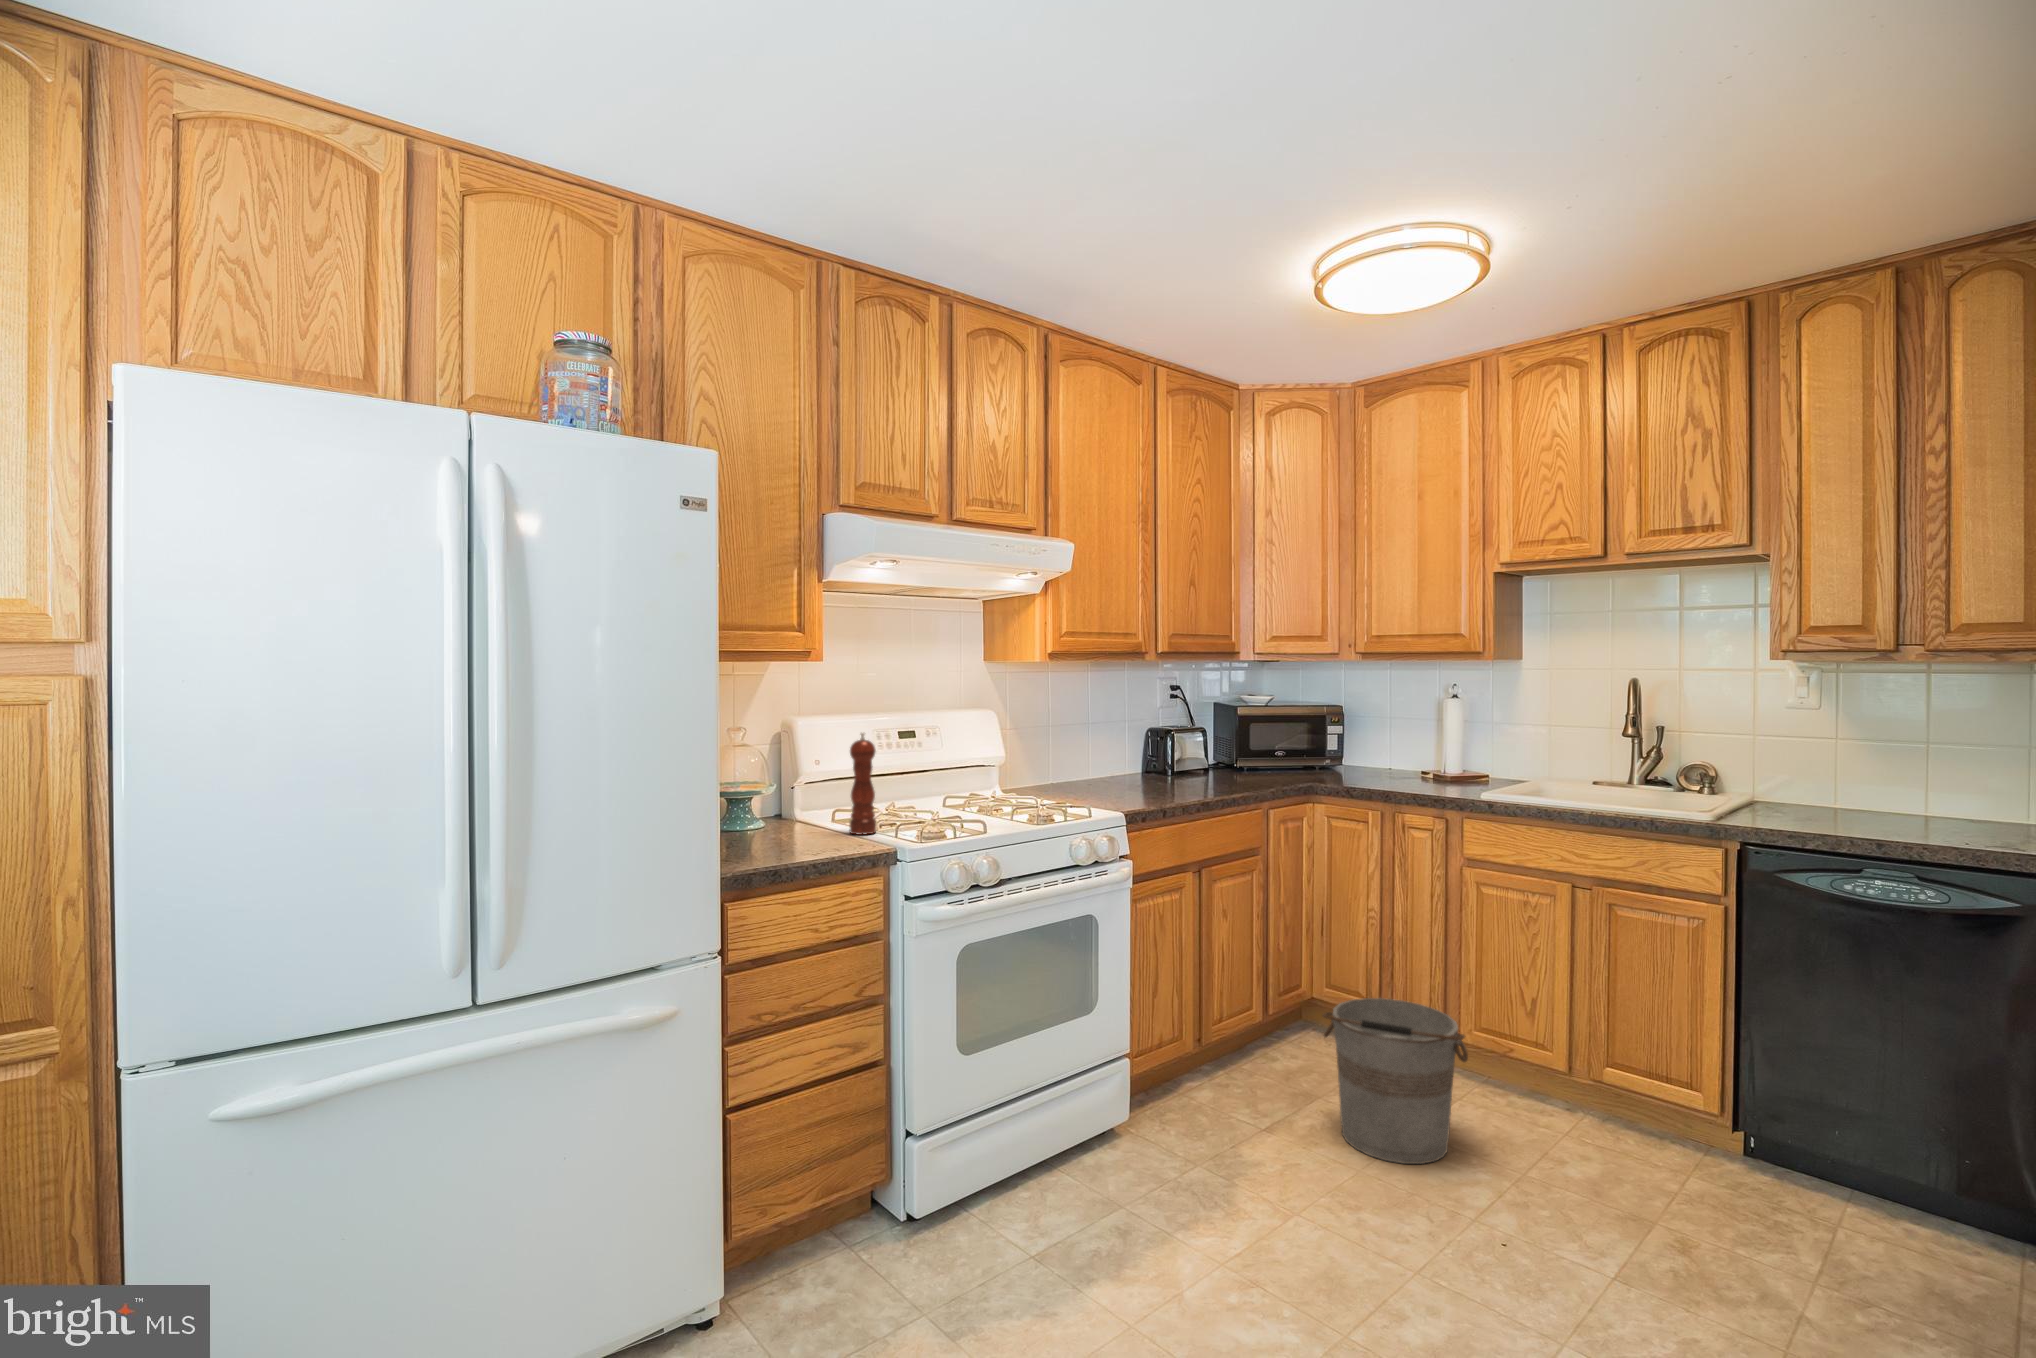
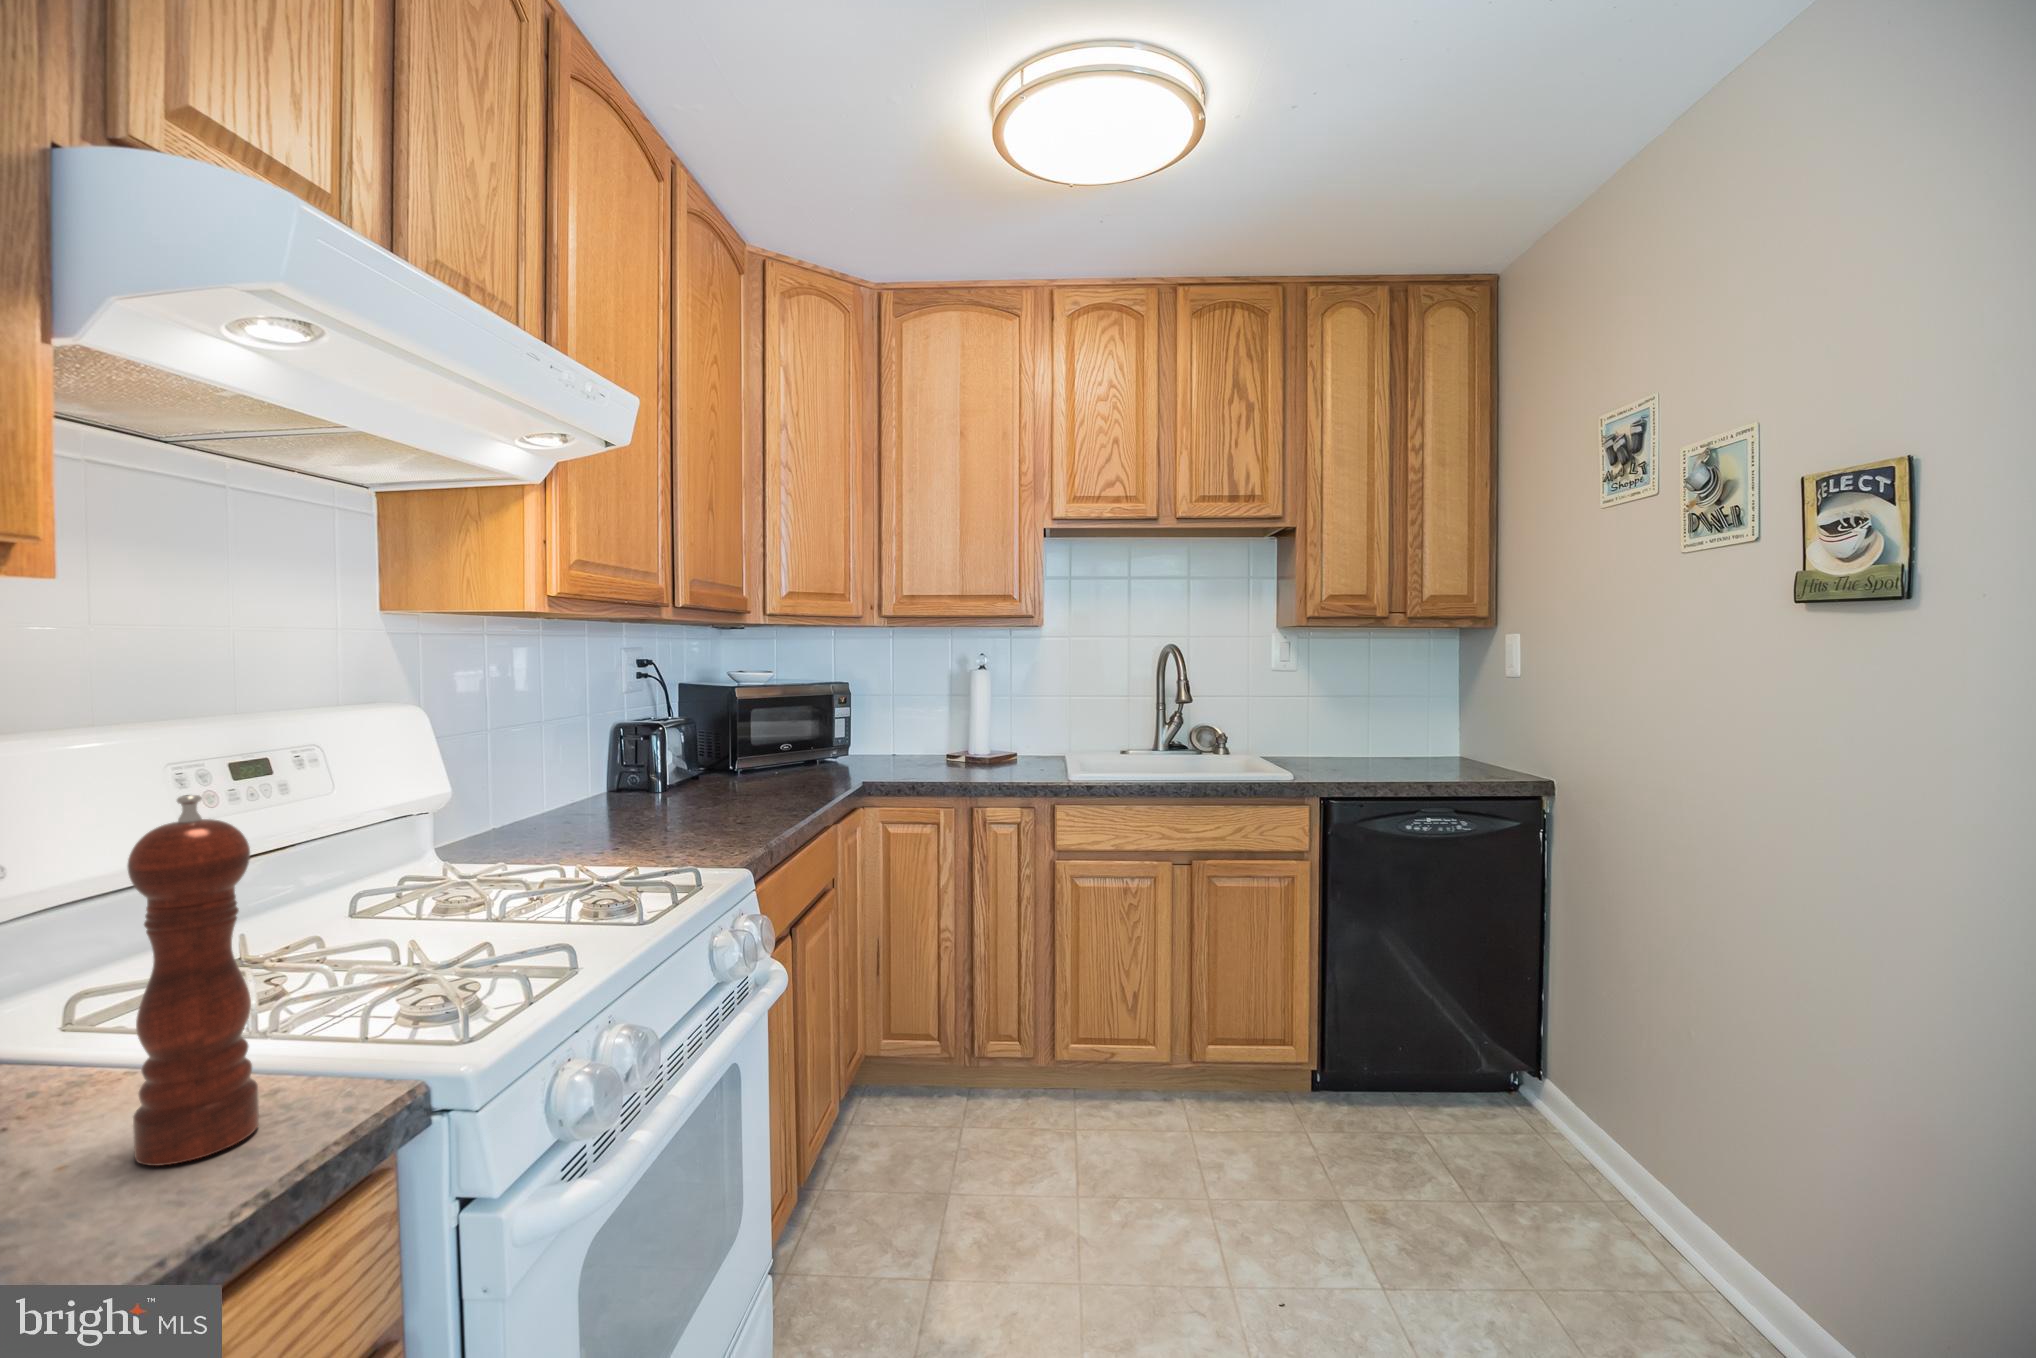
bucket: present [1322,998,1468,1164] -> none [1007,1044,1187,1277]

